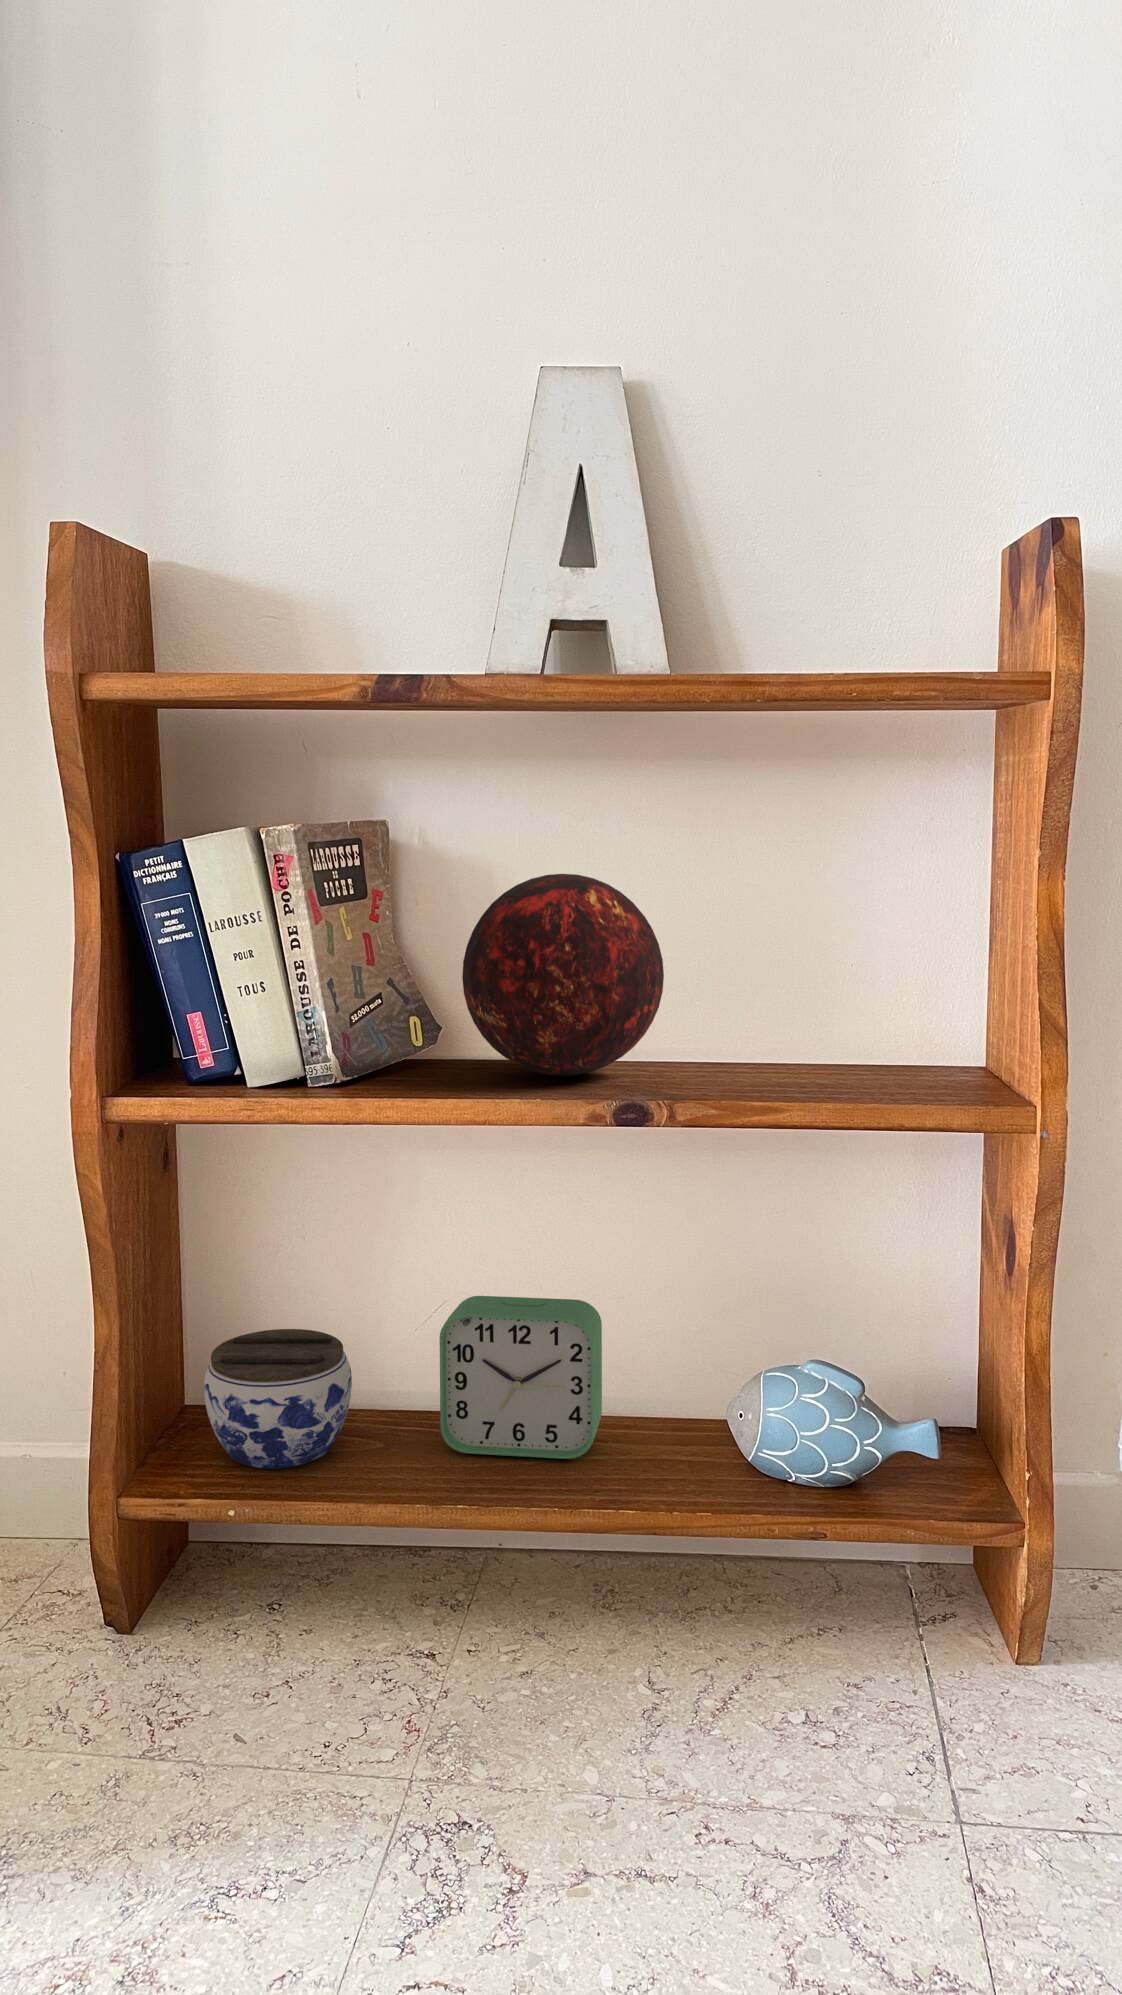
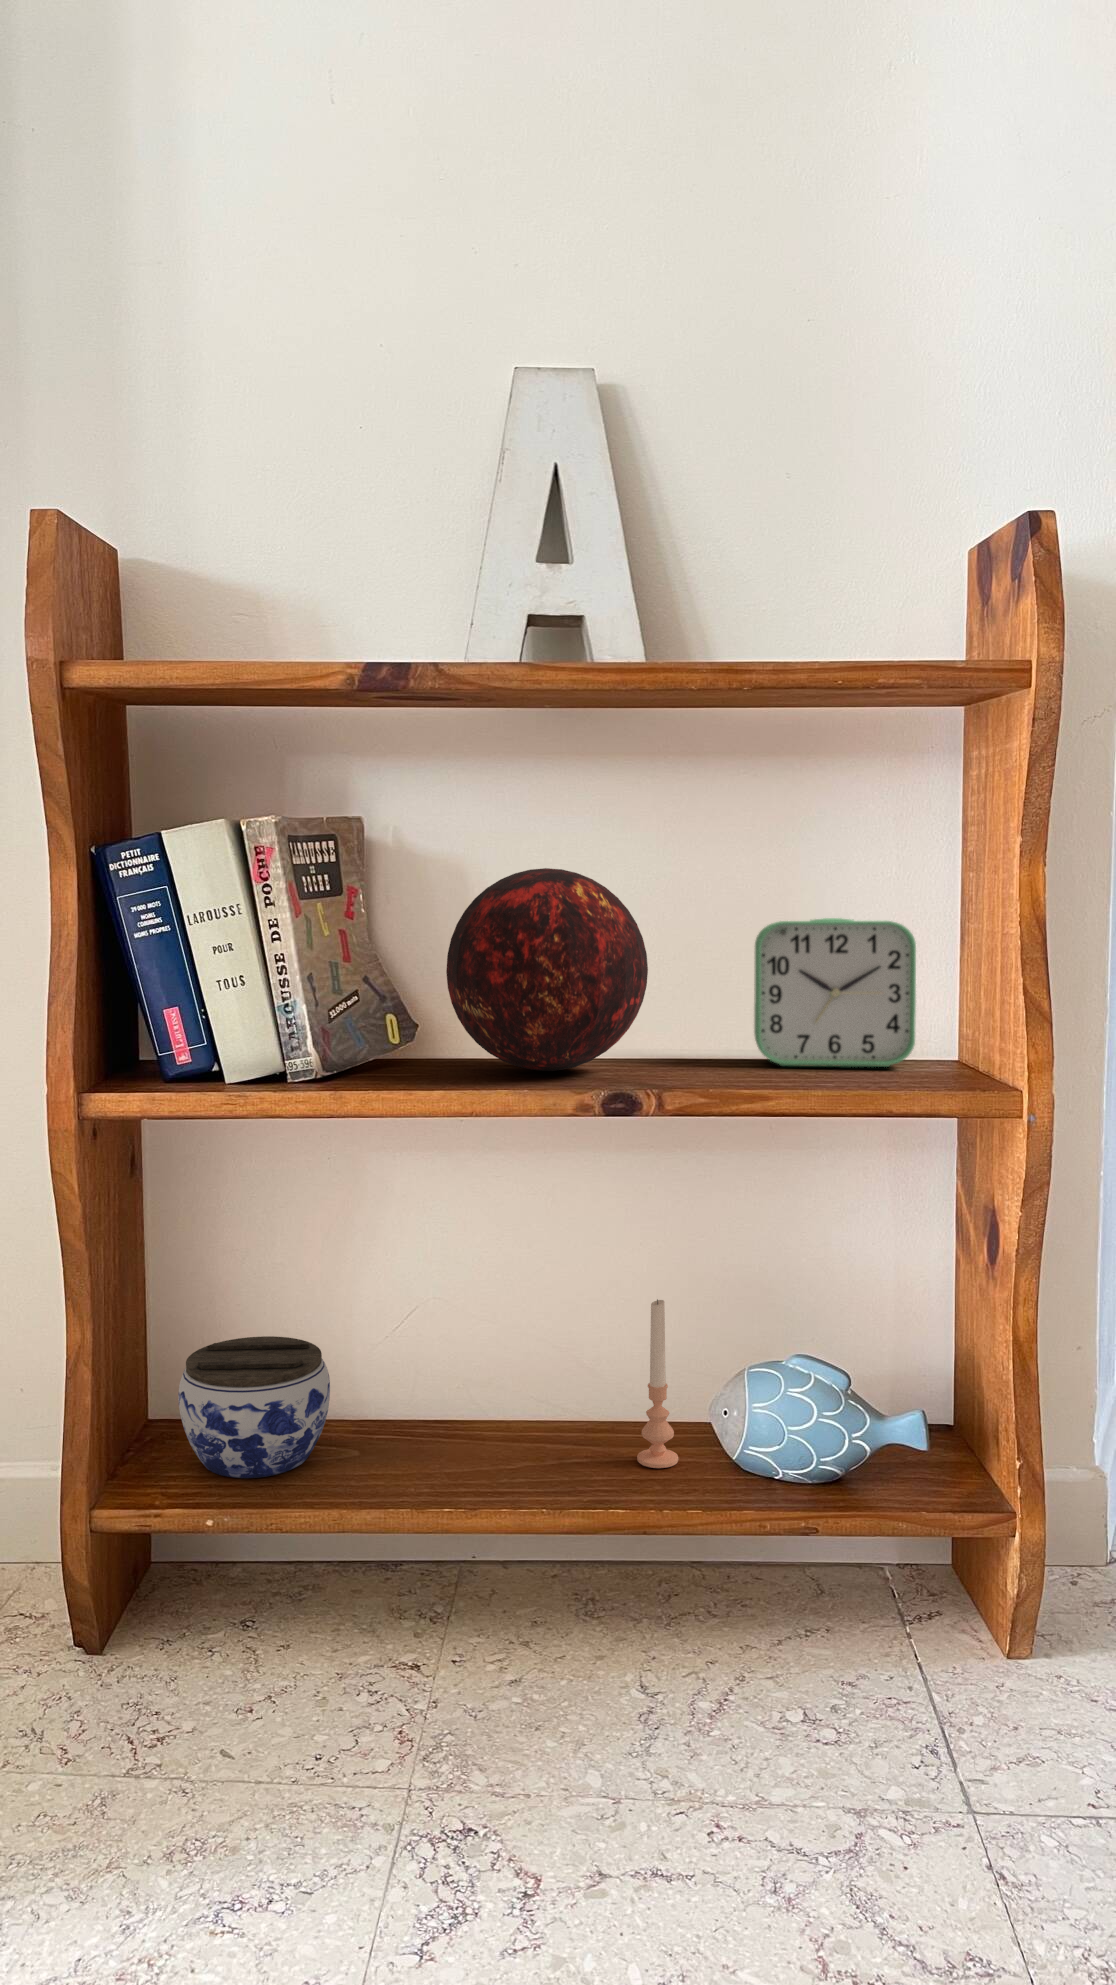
alarm clock: present [440,1296,602,1459] -> present [754,918,916,1067]
candle: none [652,1303,693,1469] -> present [637,1299,678,1468]

